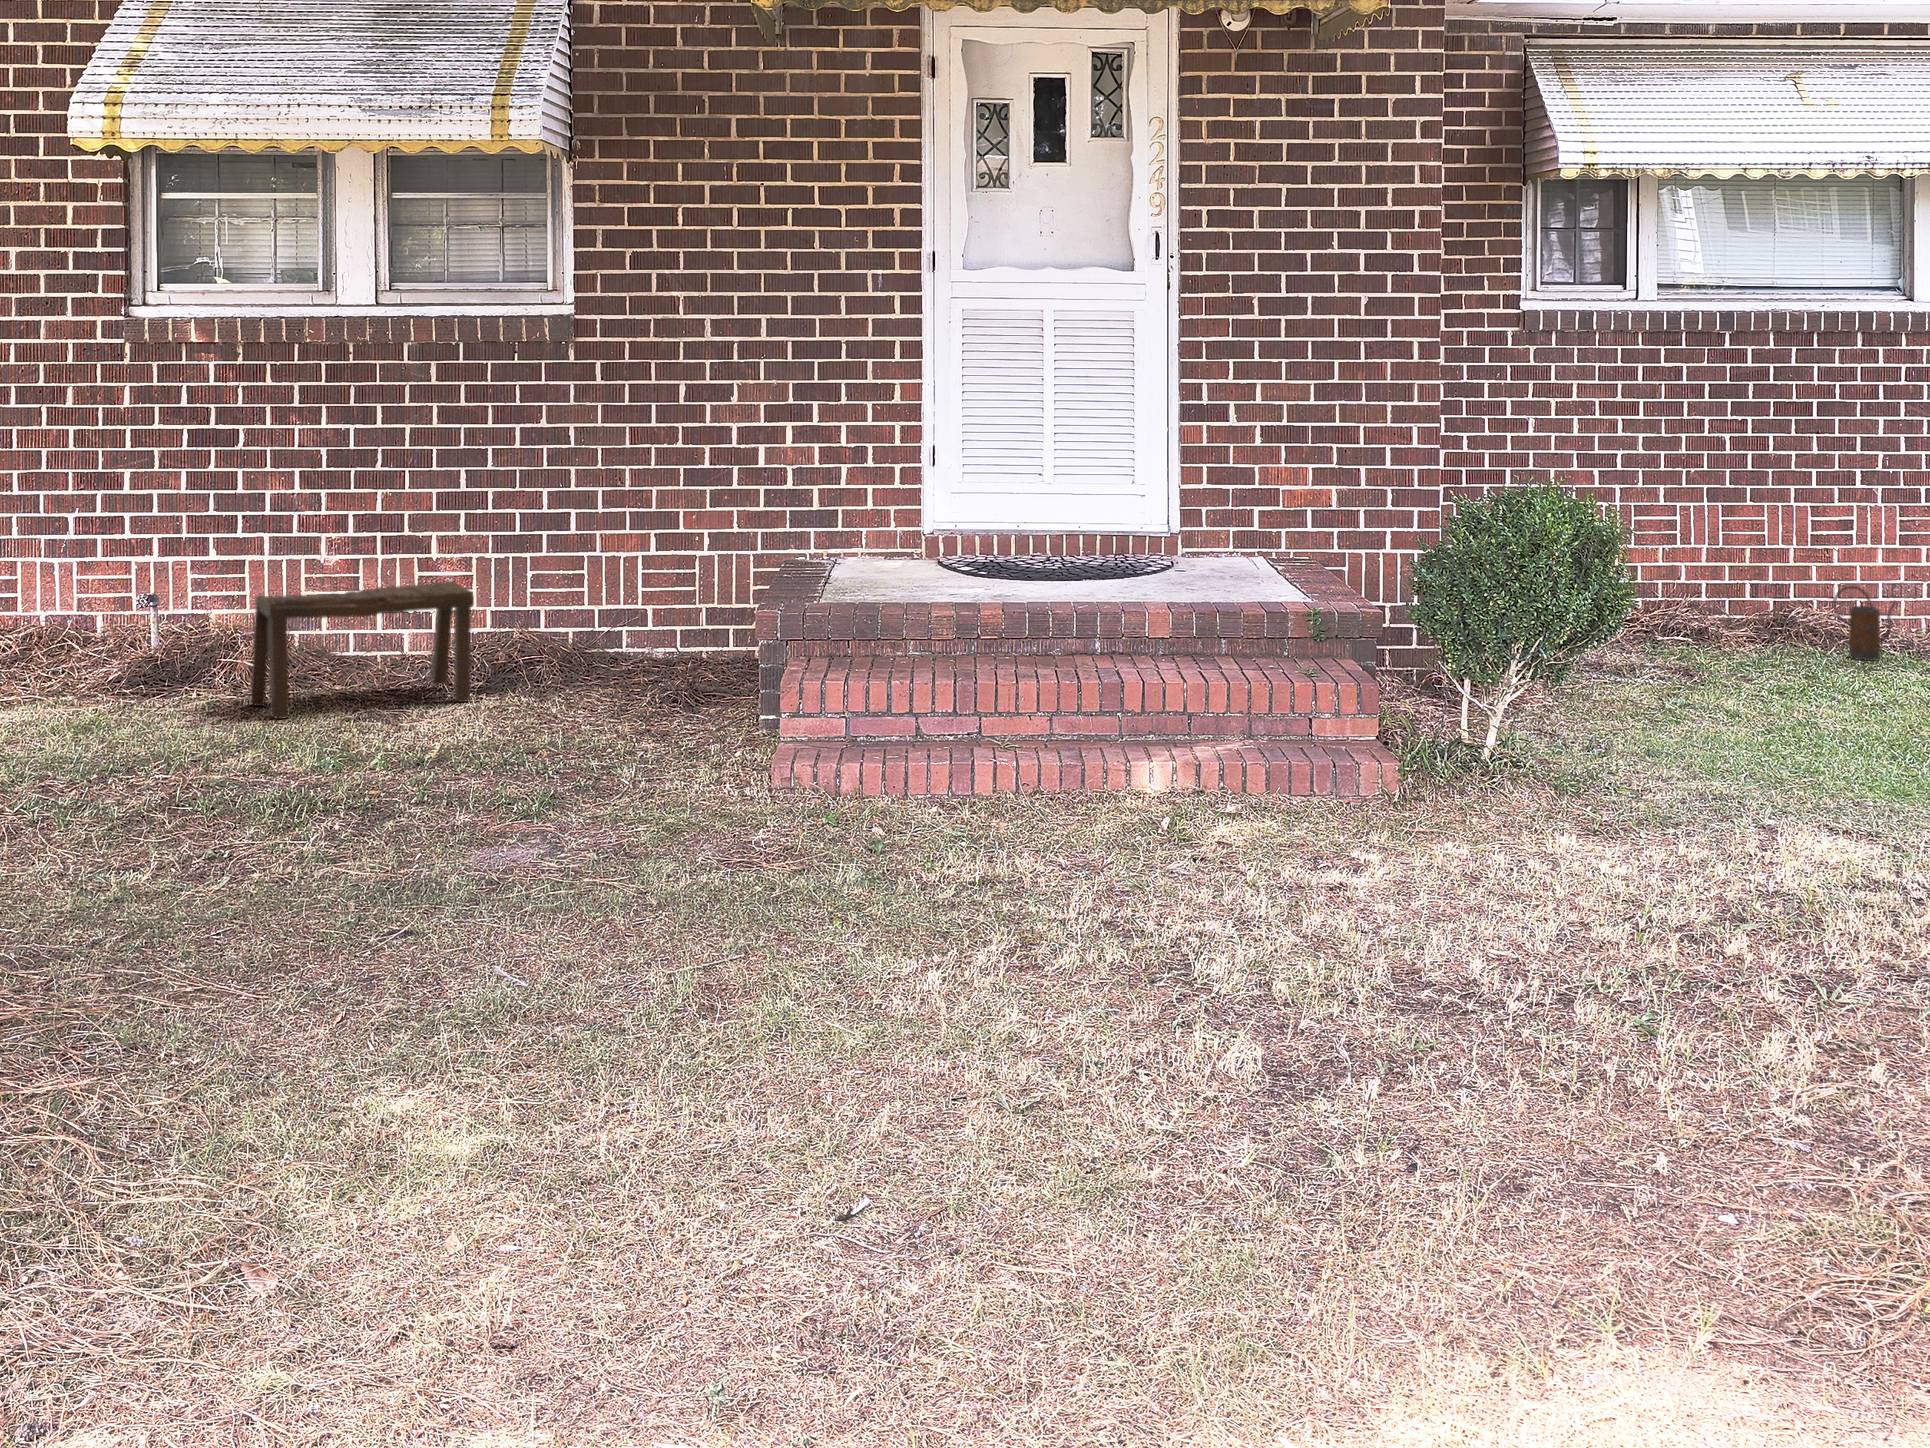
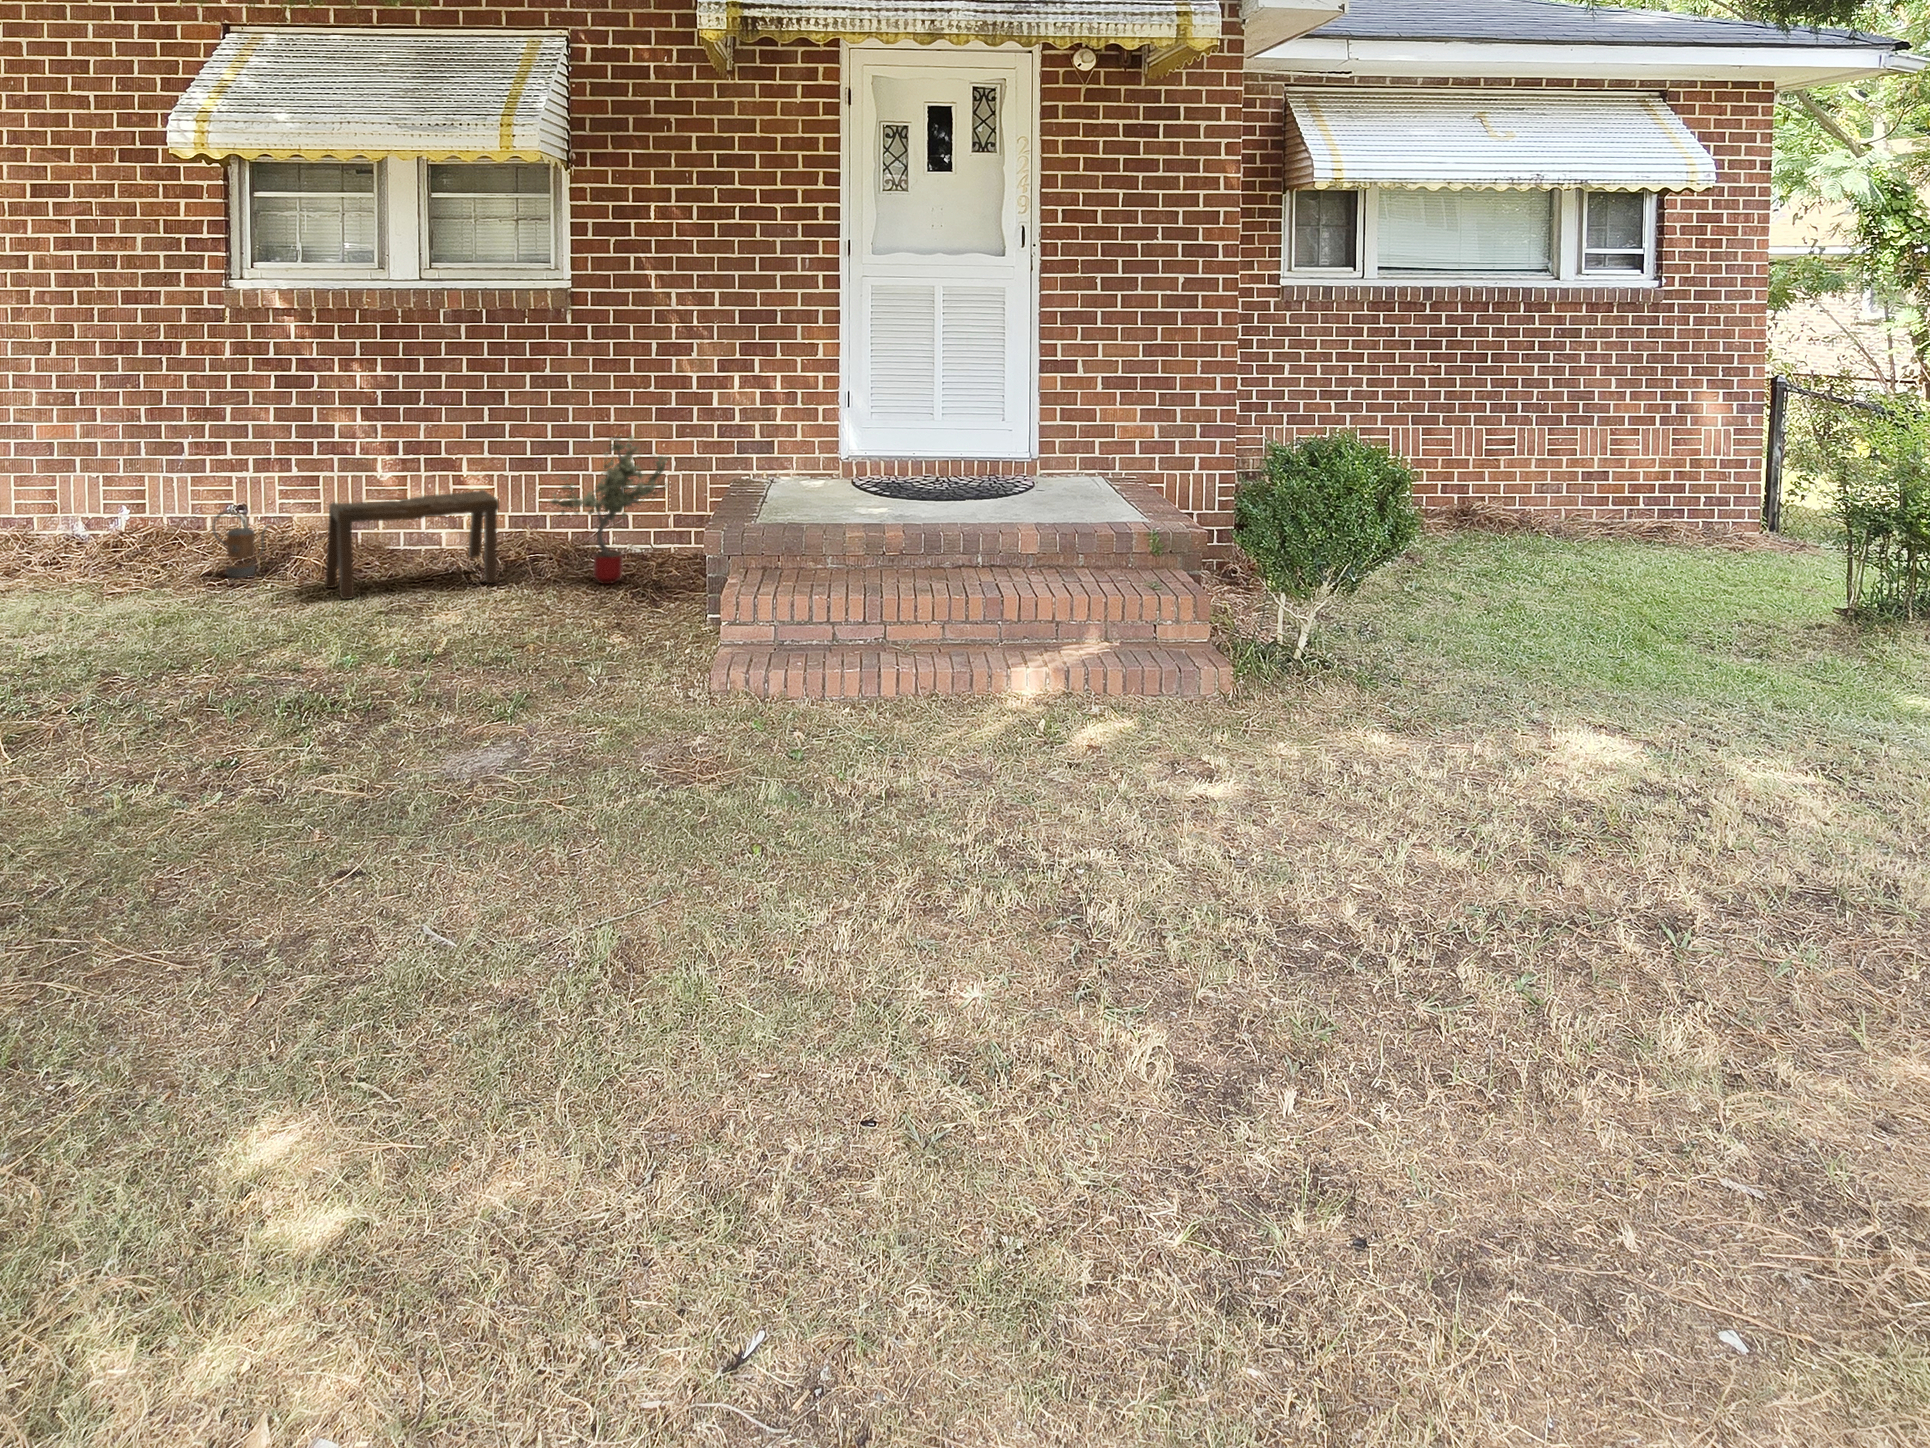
potted tree: none [537,507,696,704] -> present [551,435,667,584]
watering can: present [1833,586,1897,661] -> present [212,511,269,577]

